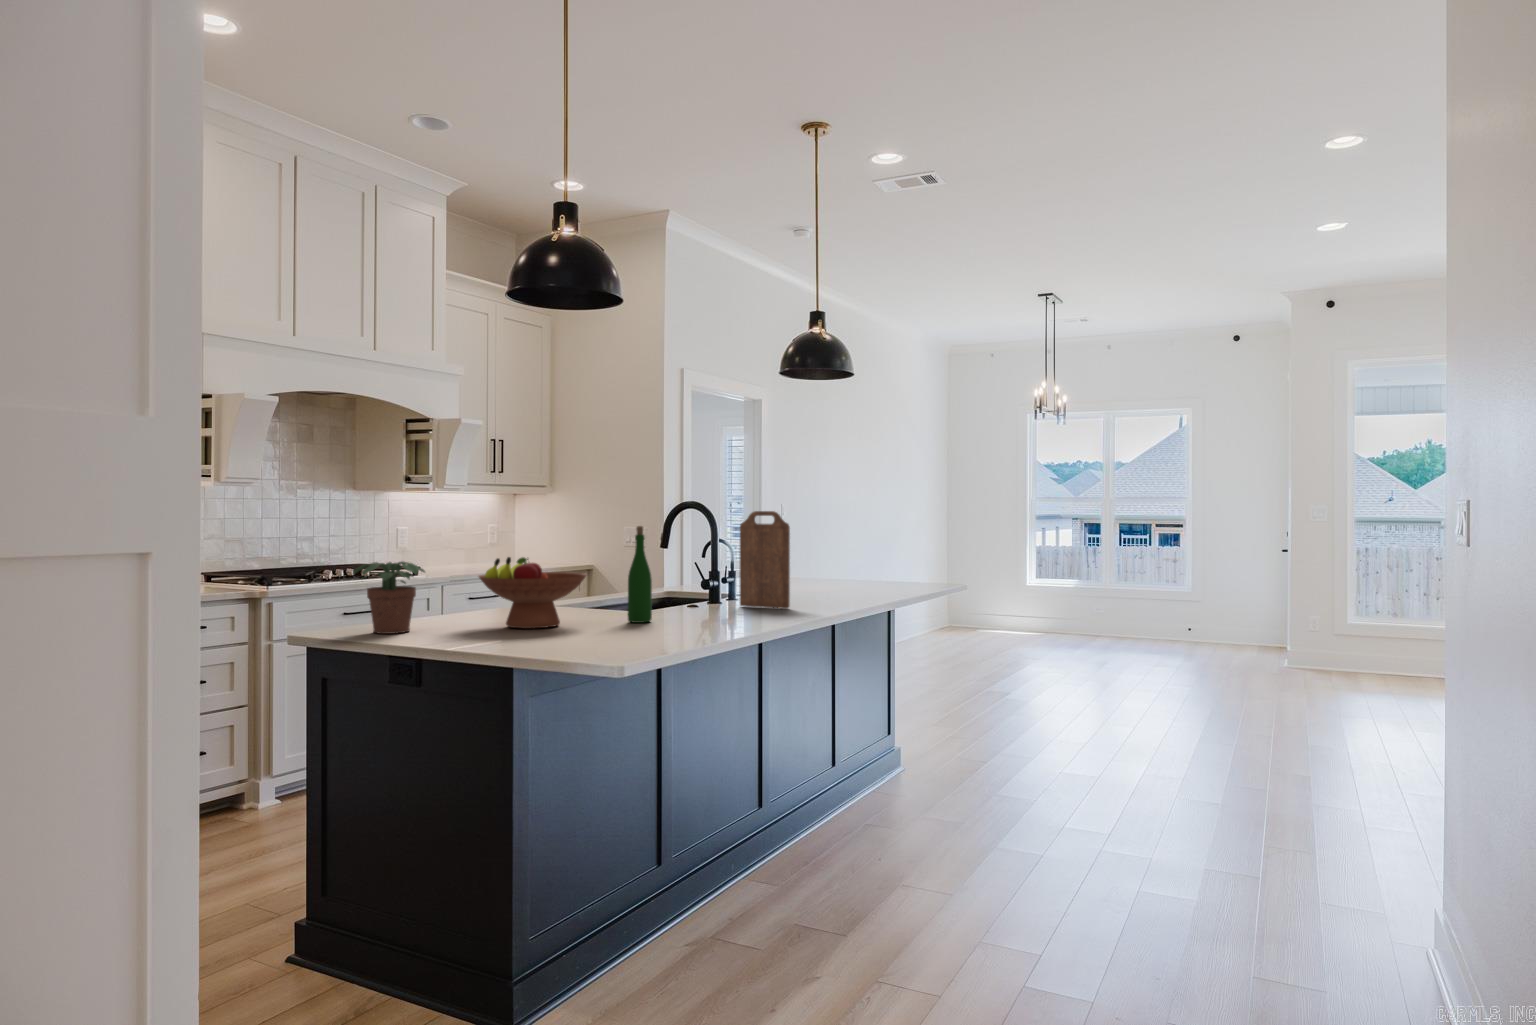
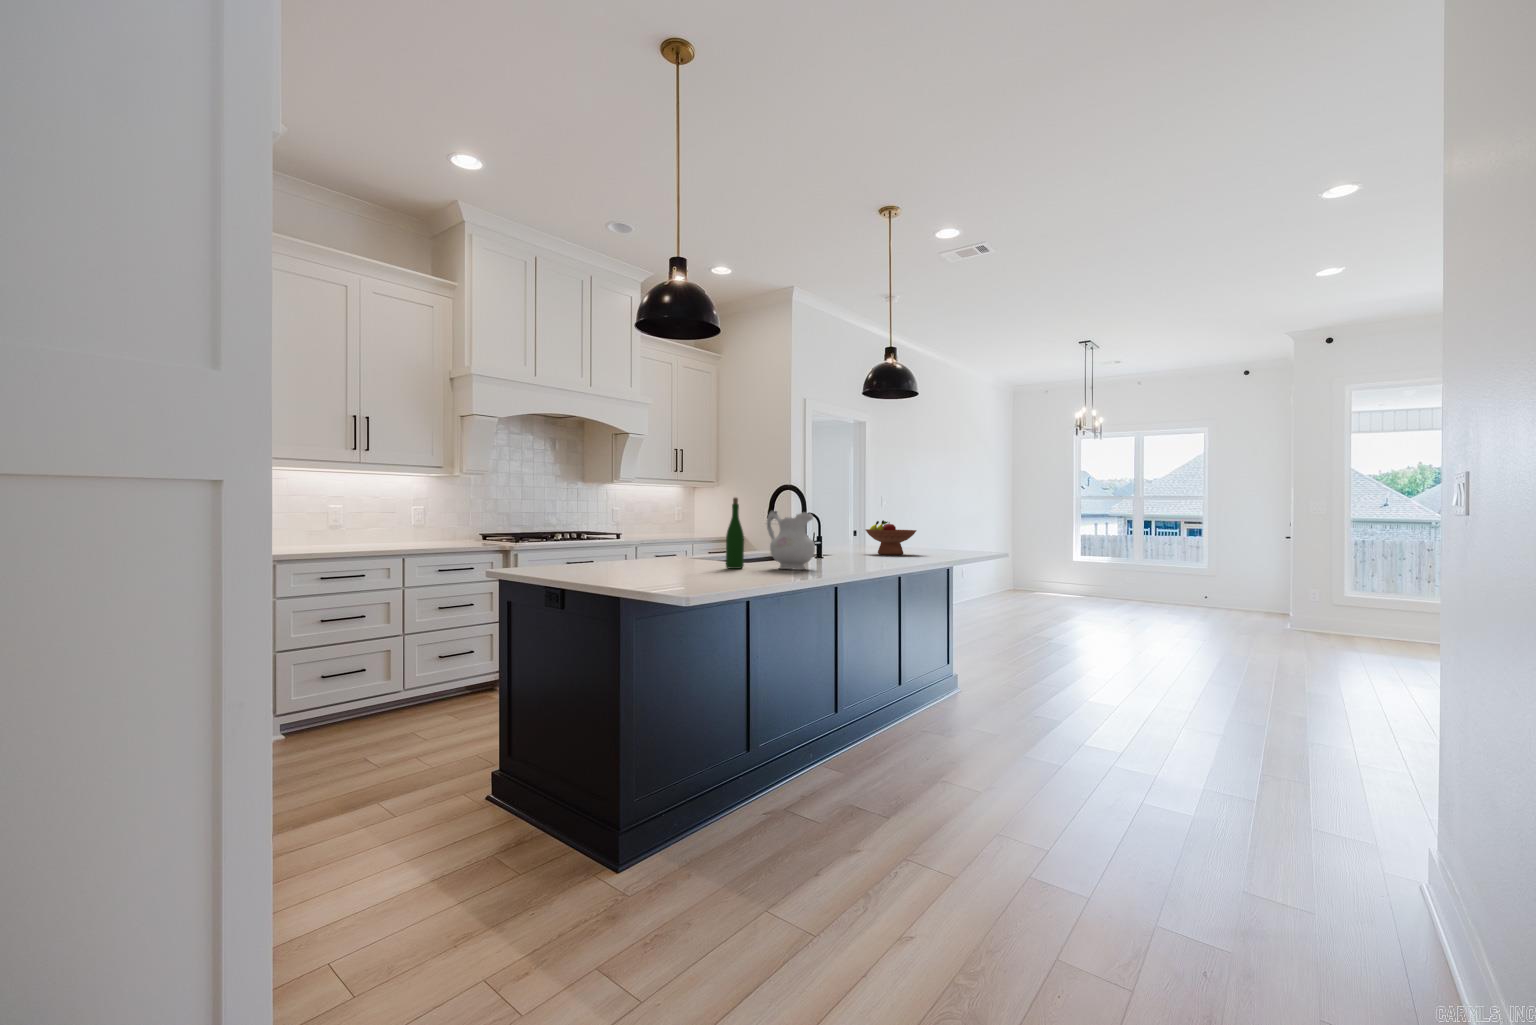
cutting board: present [740,511,790,609] -> none [819,491,856,564]
ceramic pitcher: none [681,542,747,622] -> present [767,511,815,570]
fruit bowl: present [479,557,587,628] -> present [866,520,916,555]
potted plant: present [353,561,425,634] -> none [532,520,582,570]

